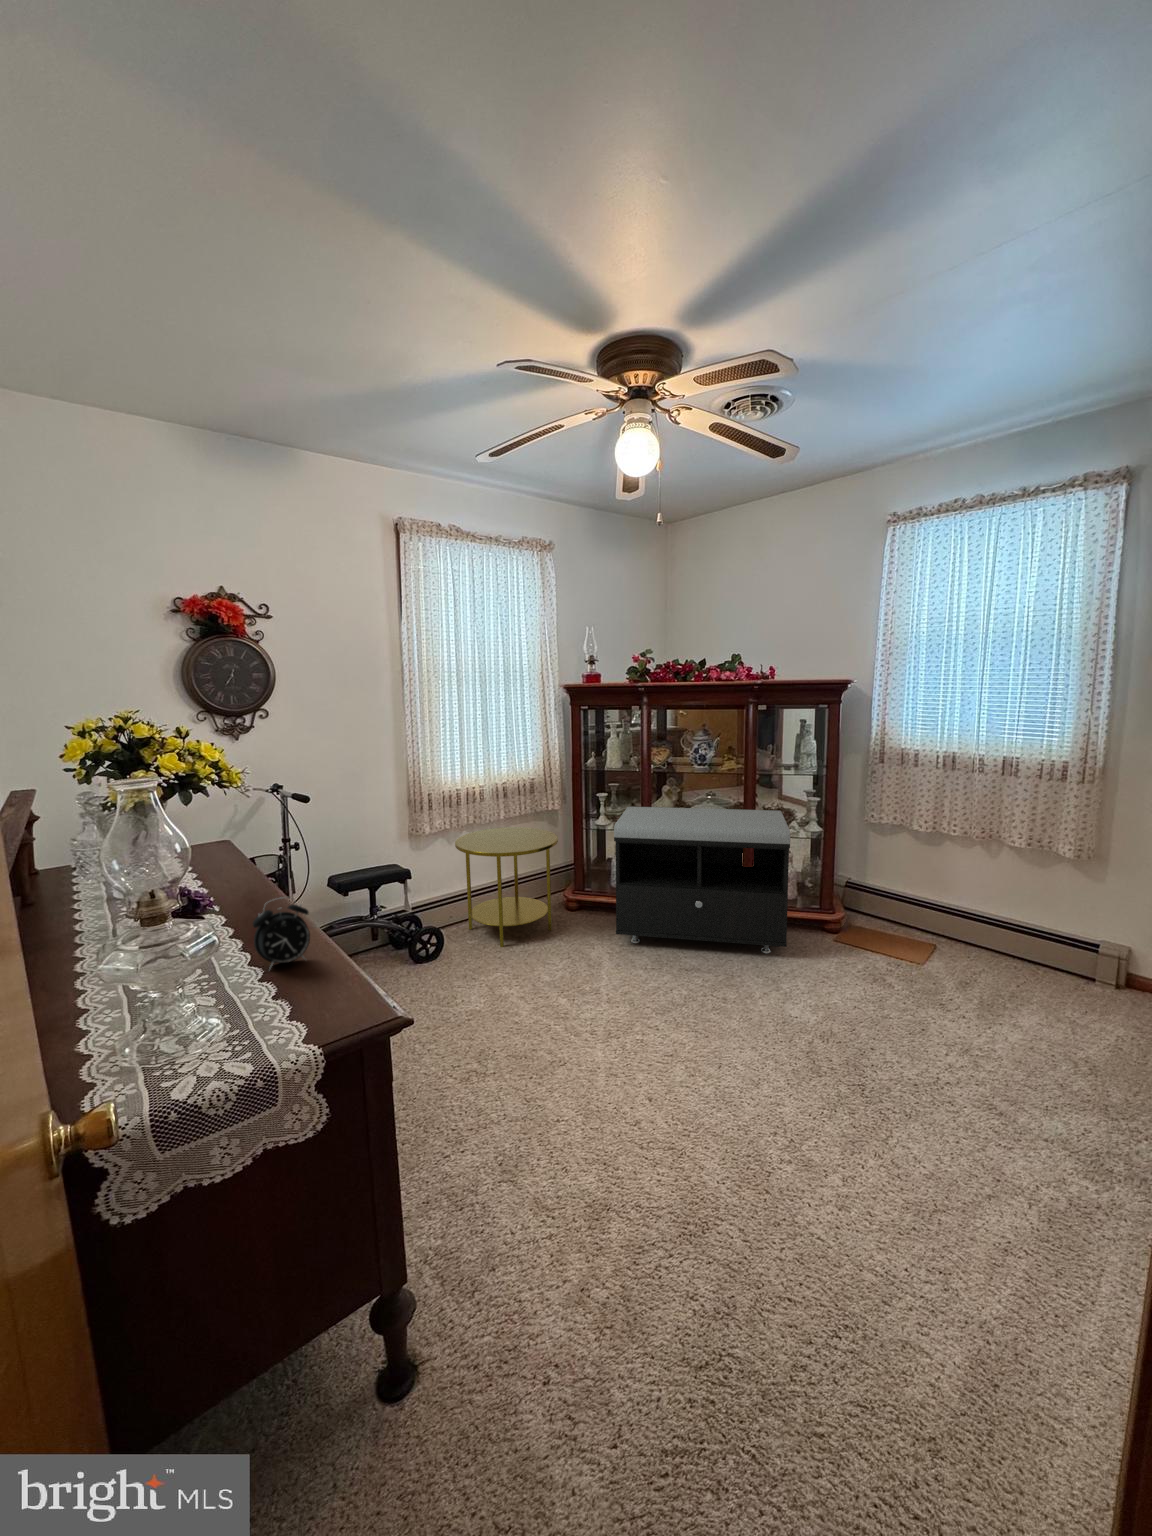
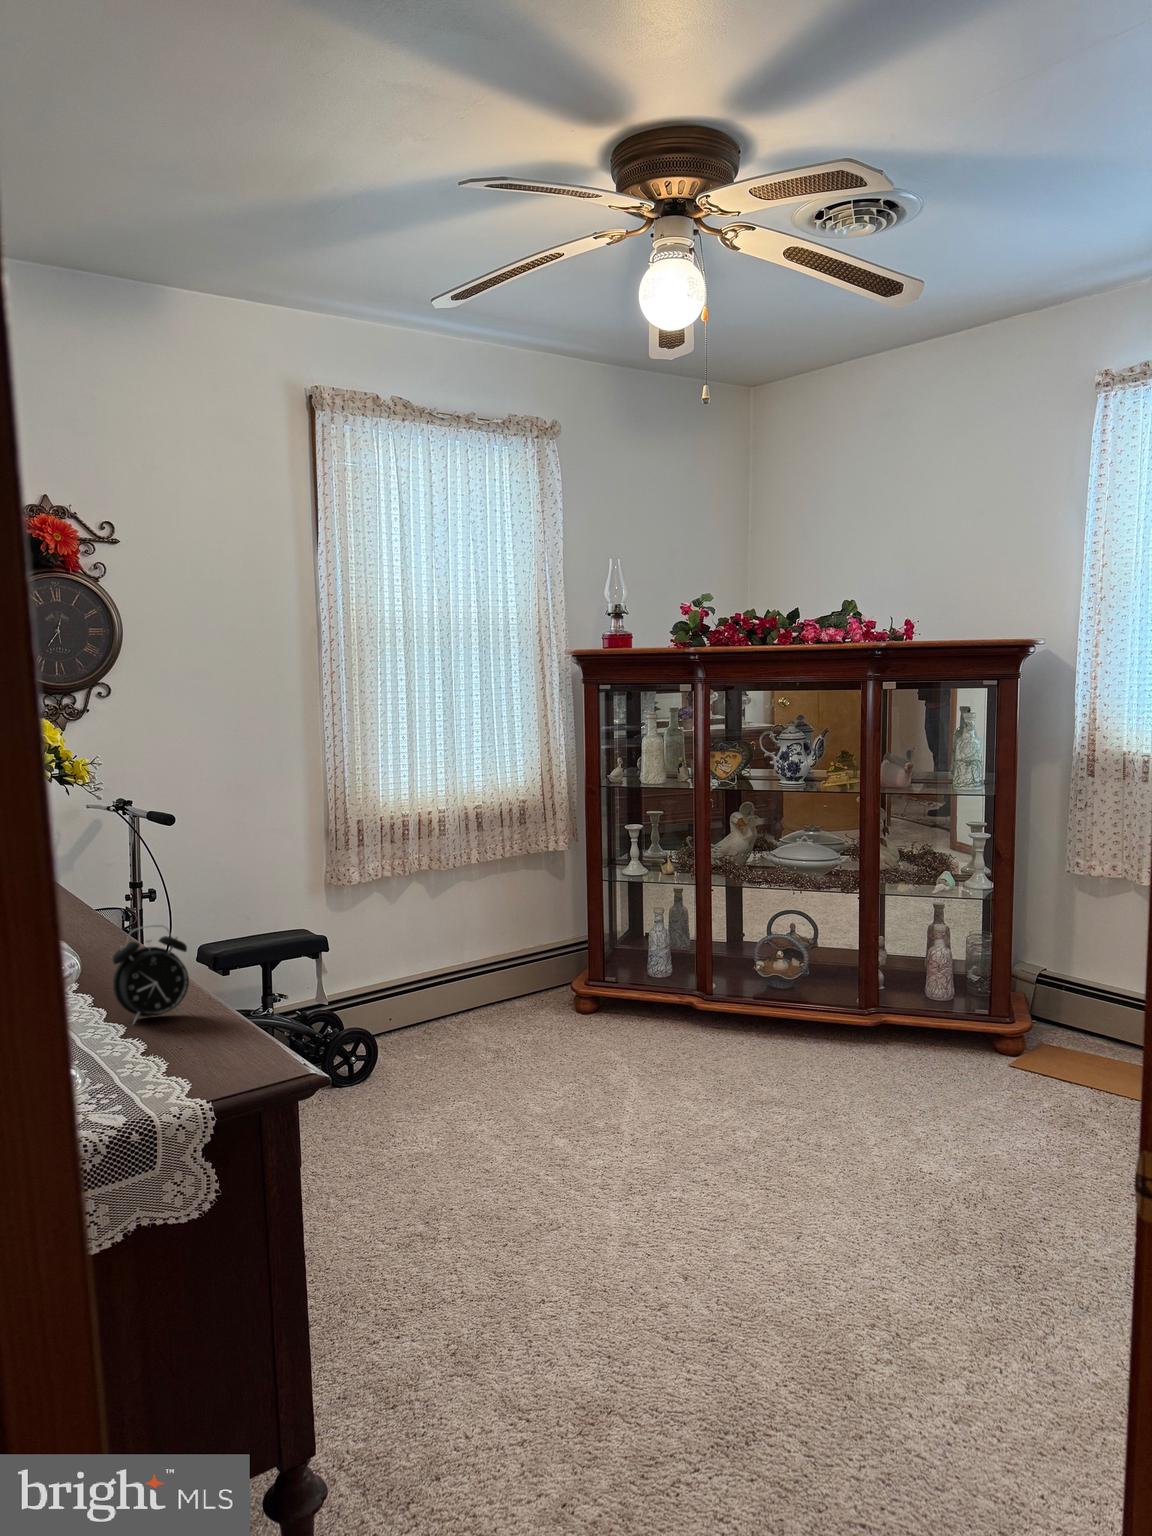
storage bench: present [614,807,790,954] -> none [648,843,927,1078]
side table: present [455,827,558,947] -> none [398,875,561,1063]

